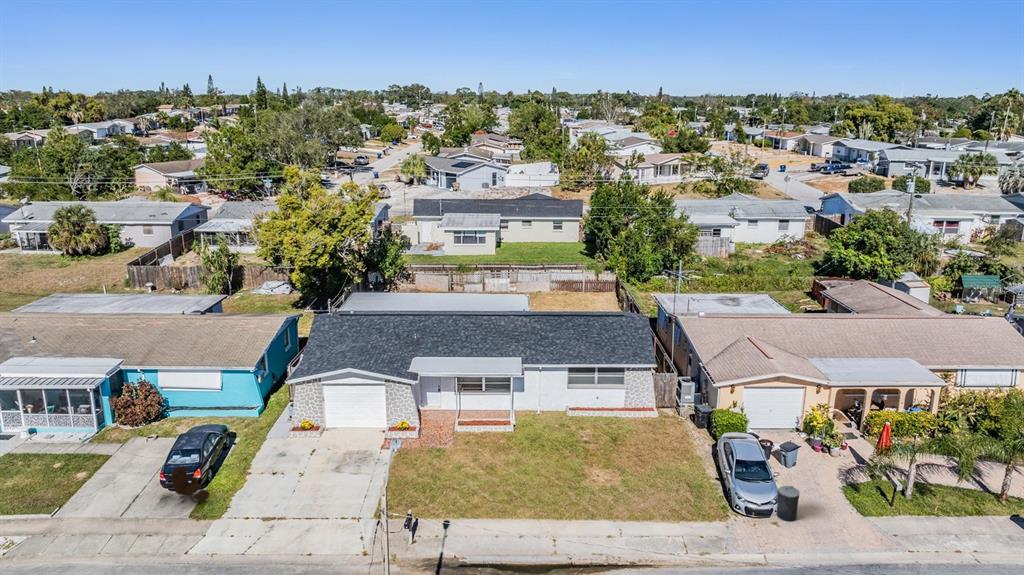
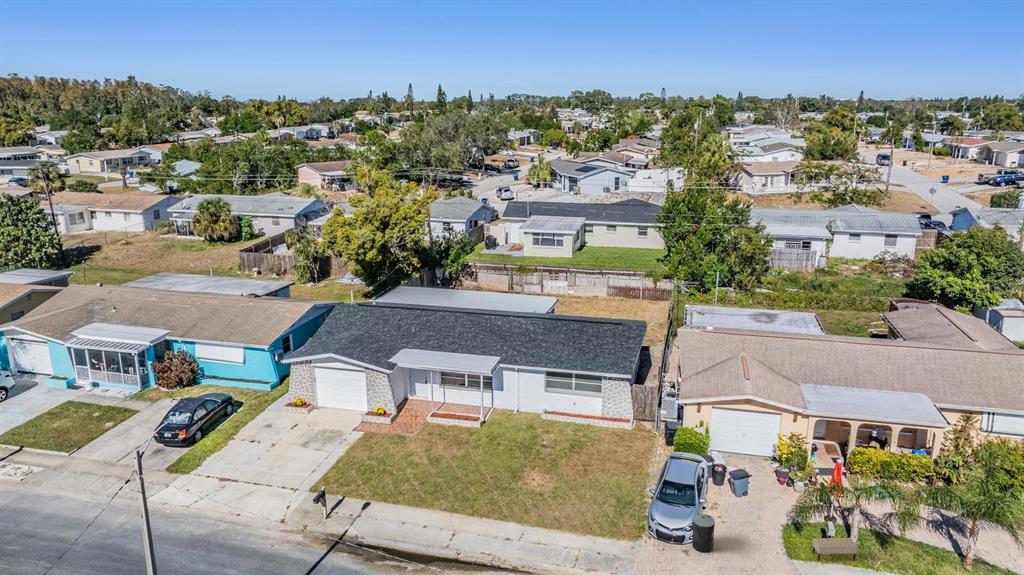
lounge chair: present [171,466,210,502] -> none [159,425,189,460]
bench: none [876,490,915,514] -> present [813,538,857,561]

